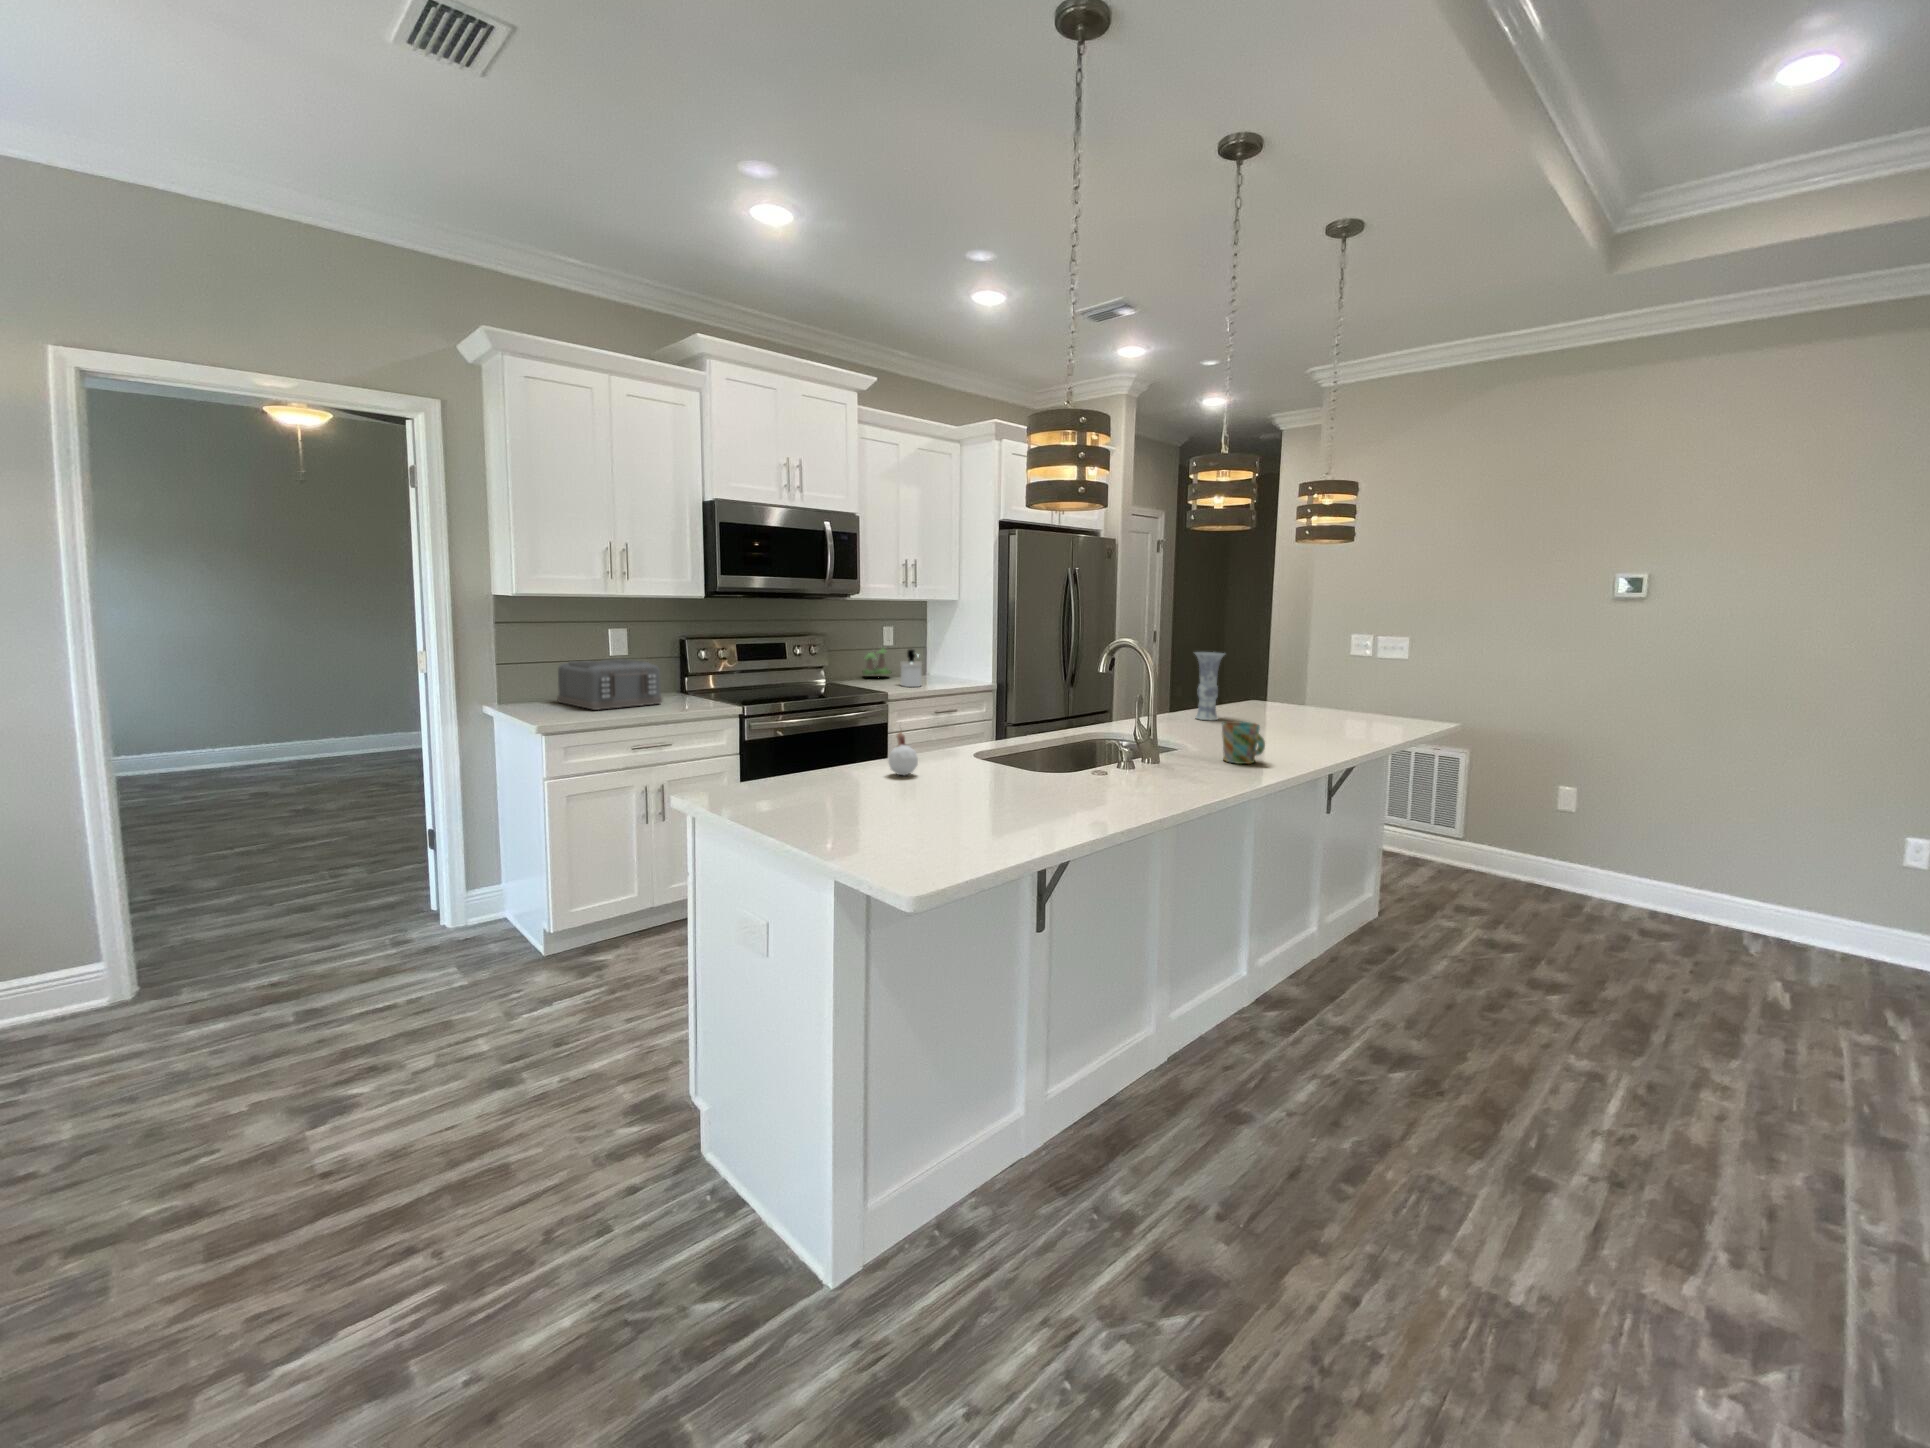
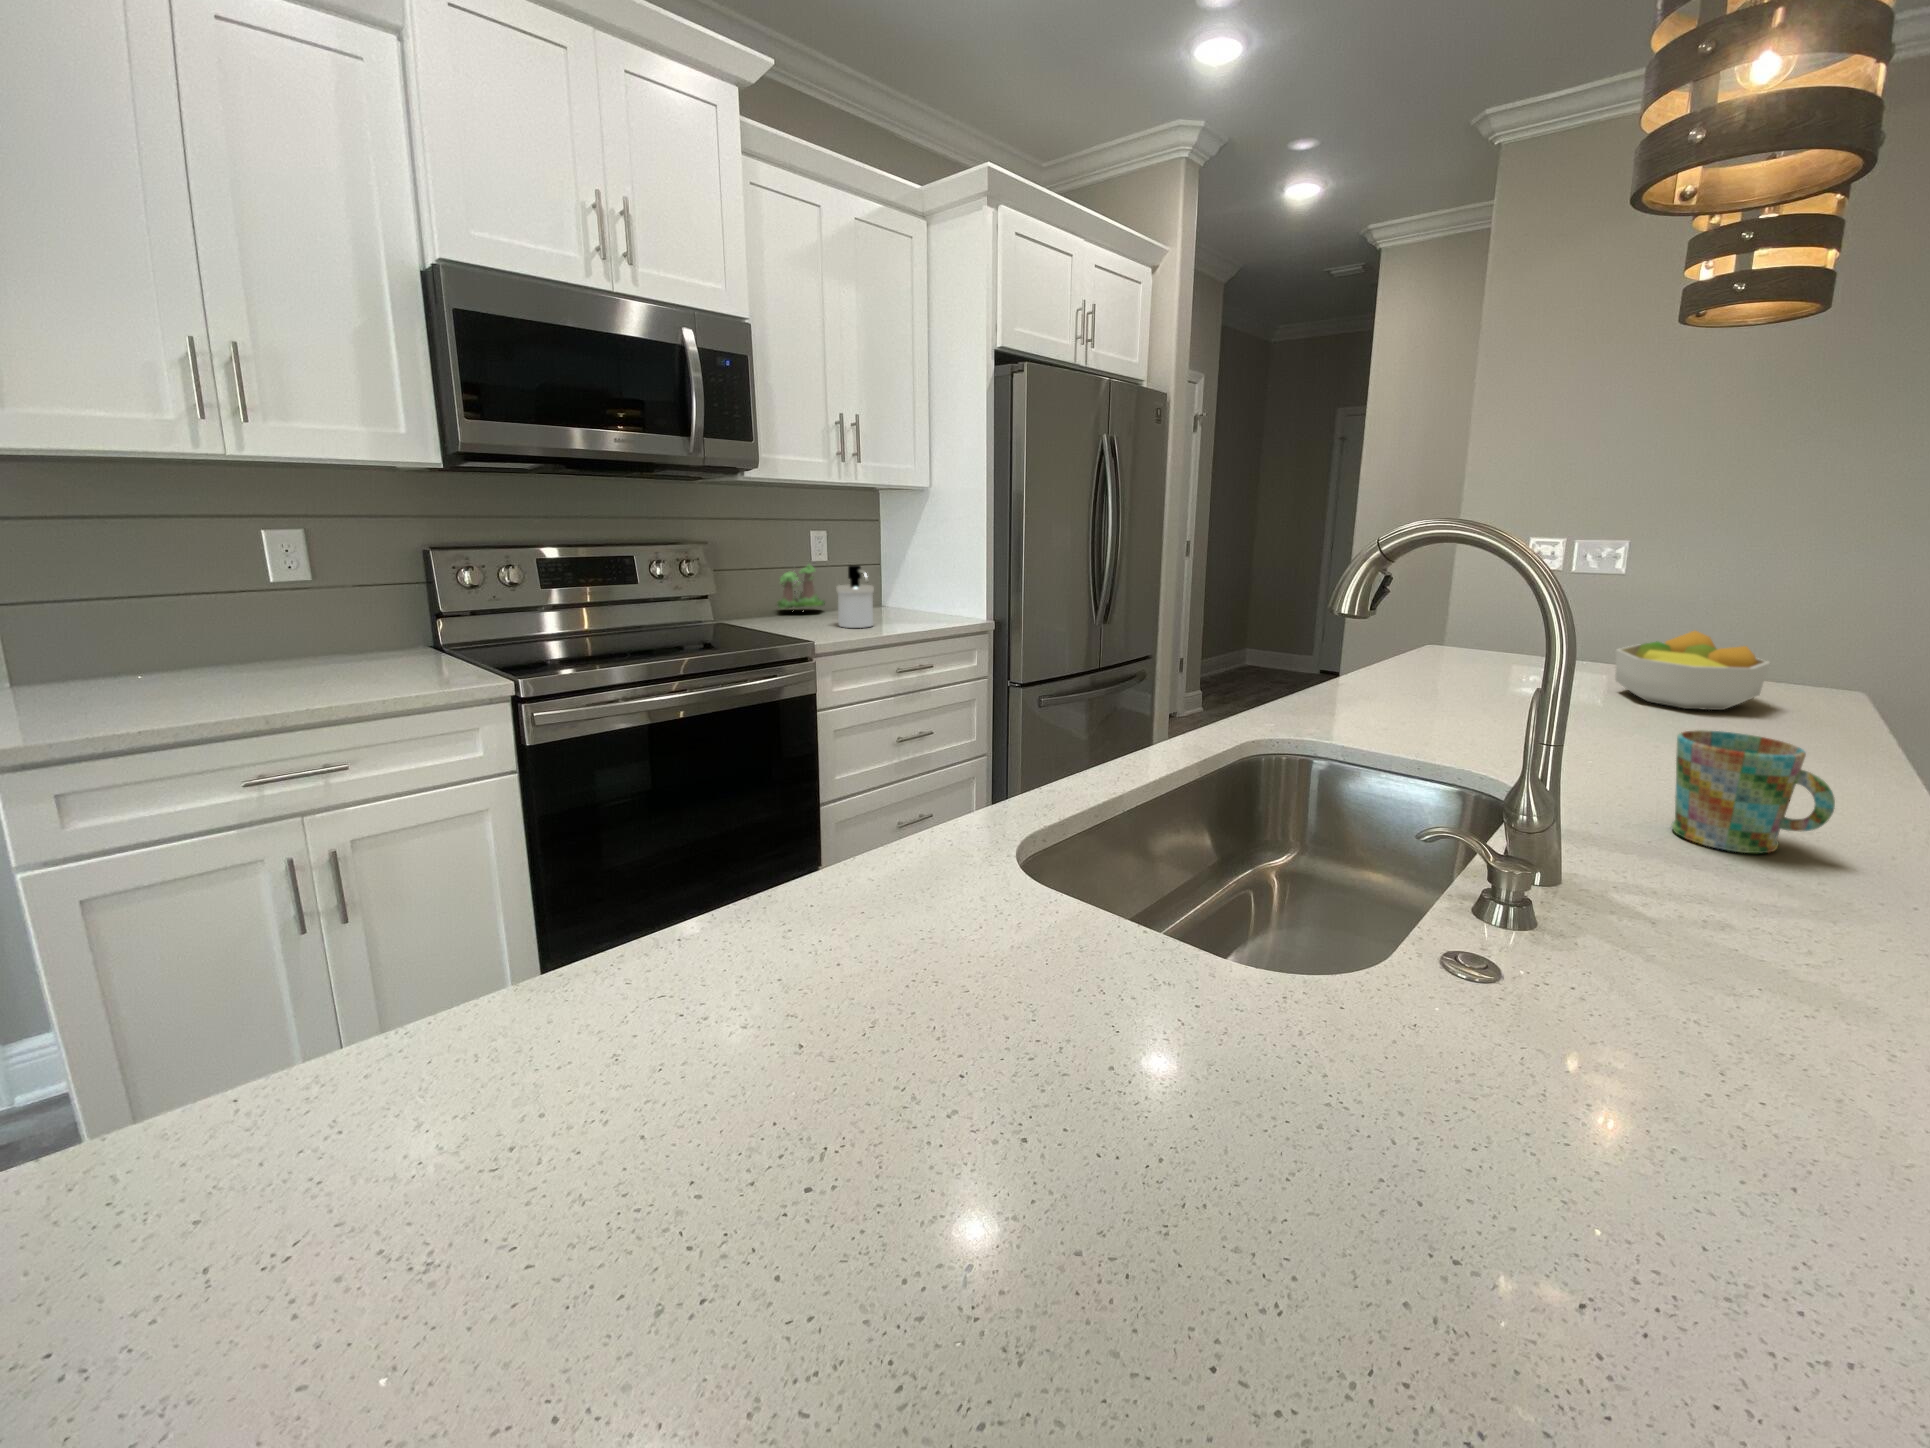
vase: present [1195,652,1225,720] -> none [1402,558,1474,692]
toaster: present [557,659,663,710] -> none [117,589,355,699]
fruit bowl: none [1304,691,1369,730] -> present [1615,630,1770,710]
candle: present [888,732,918,775] -> none [744,808,857,1012]

